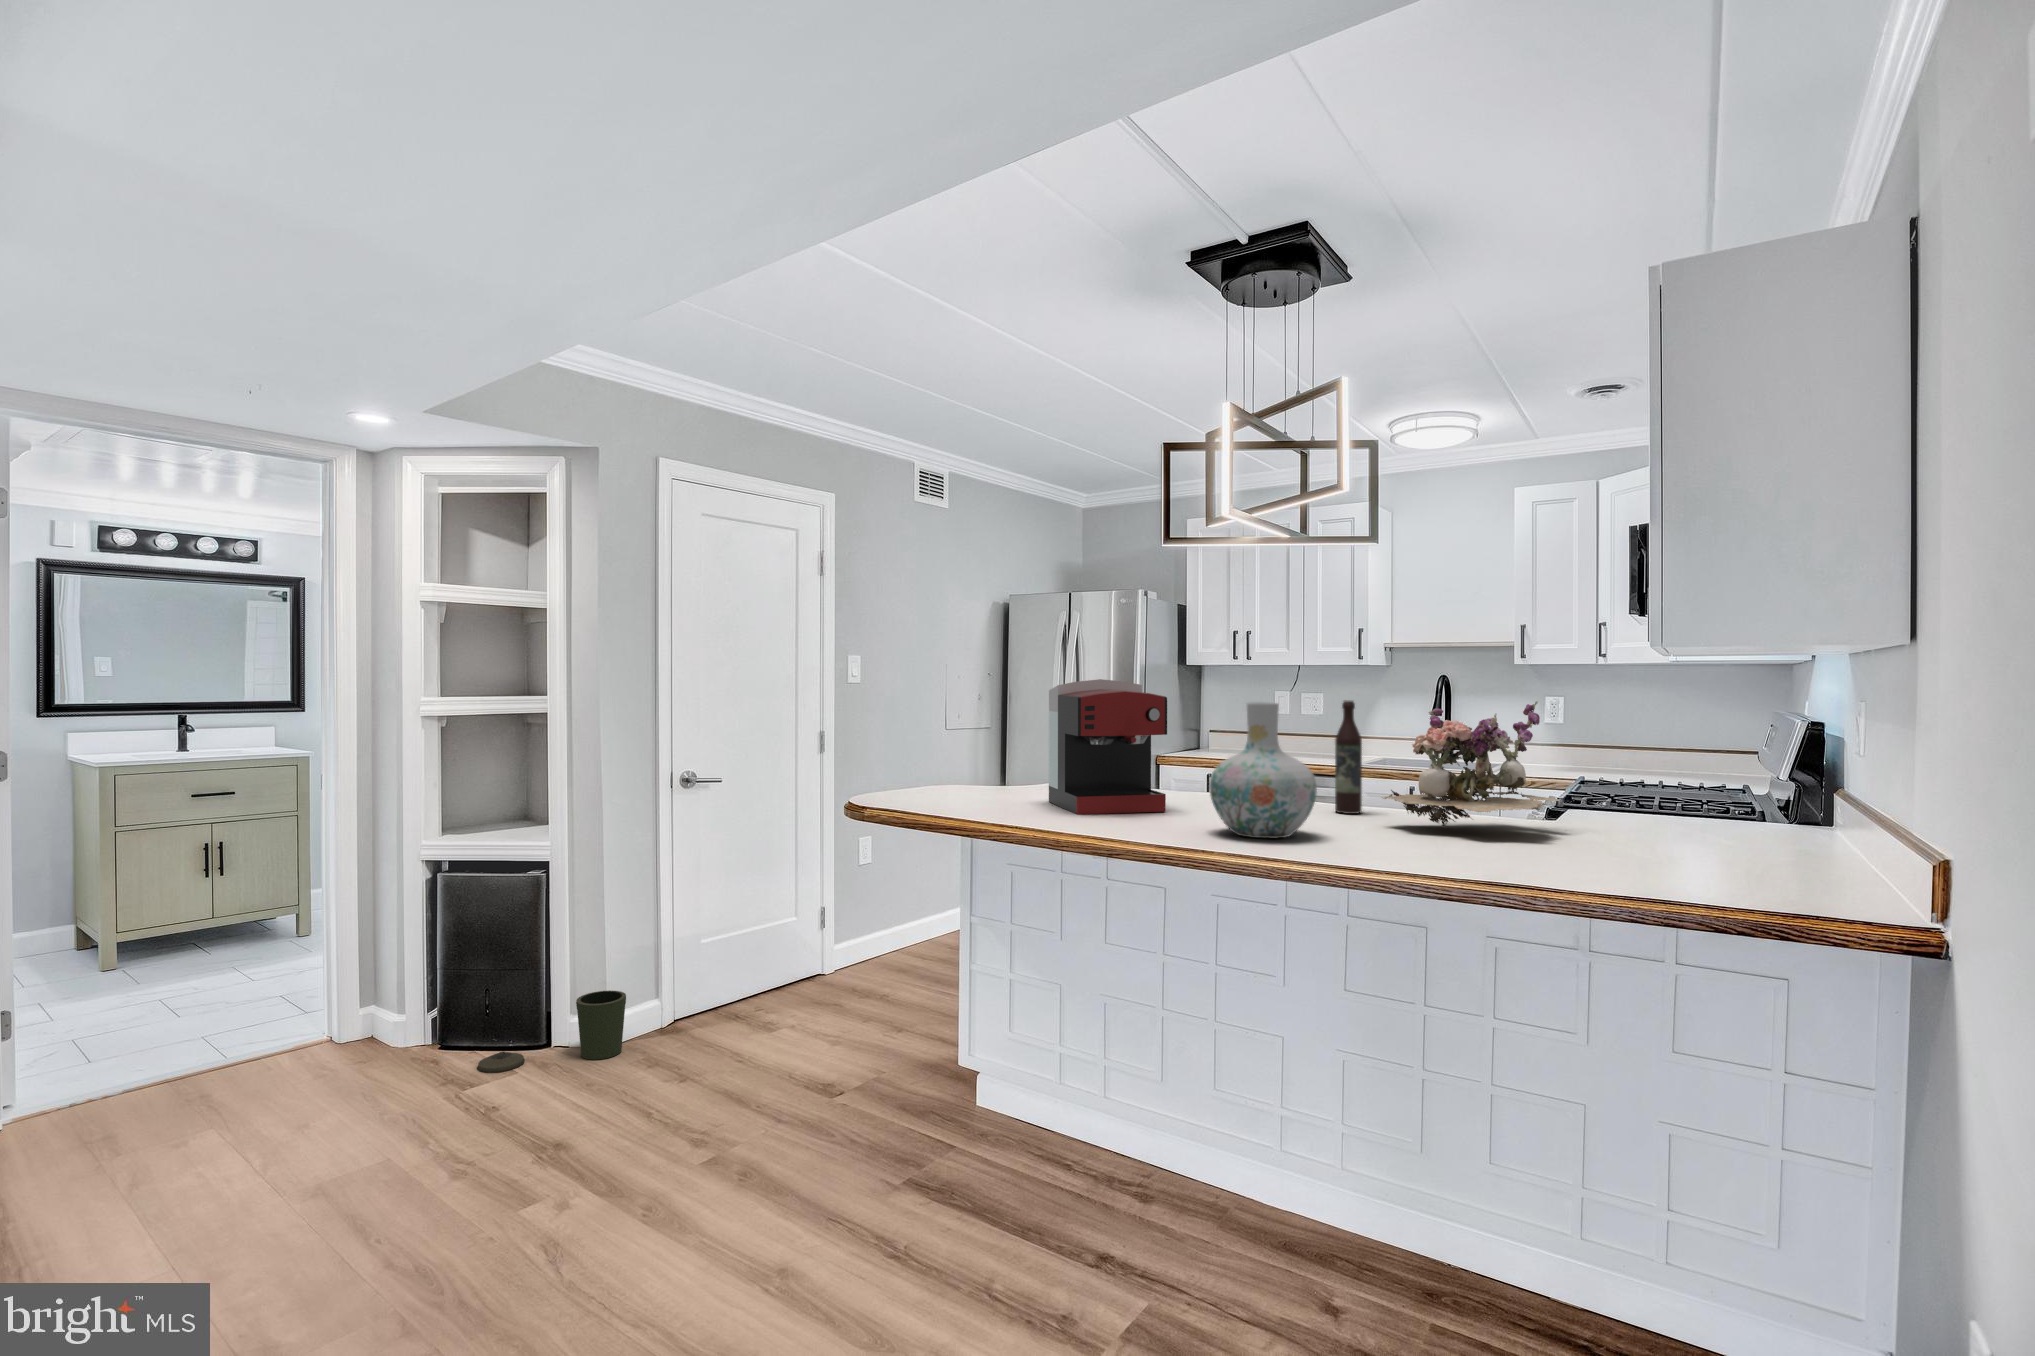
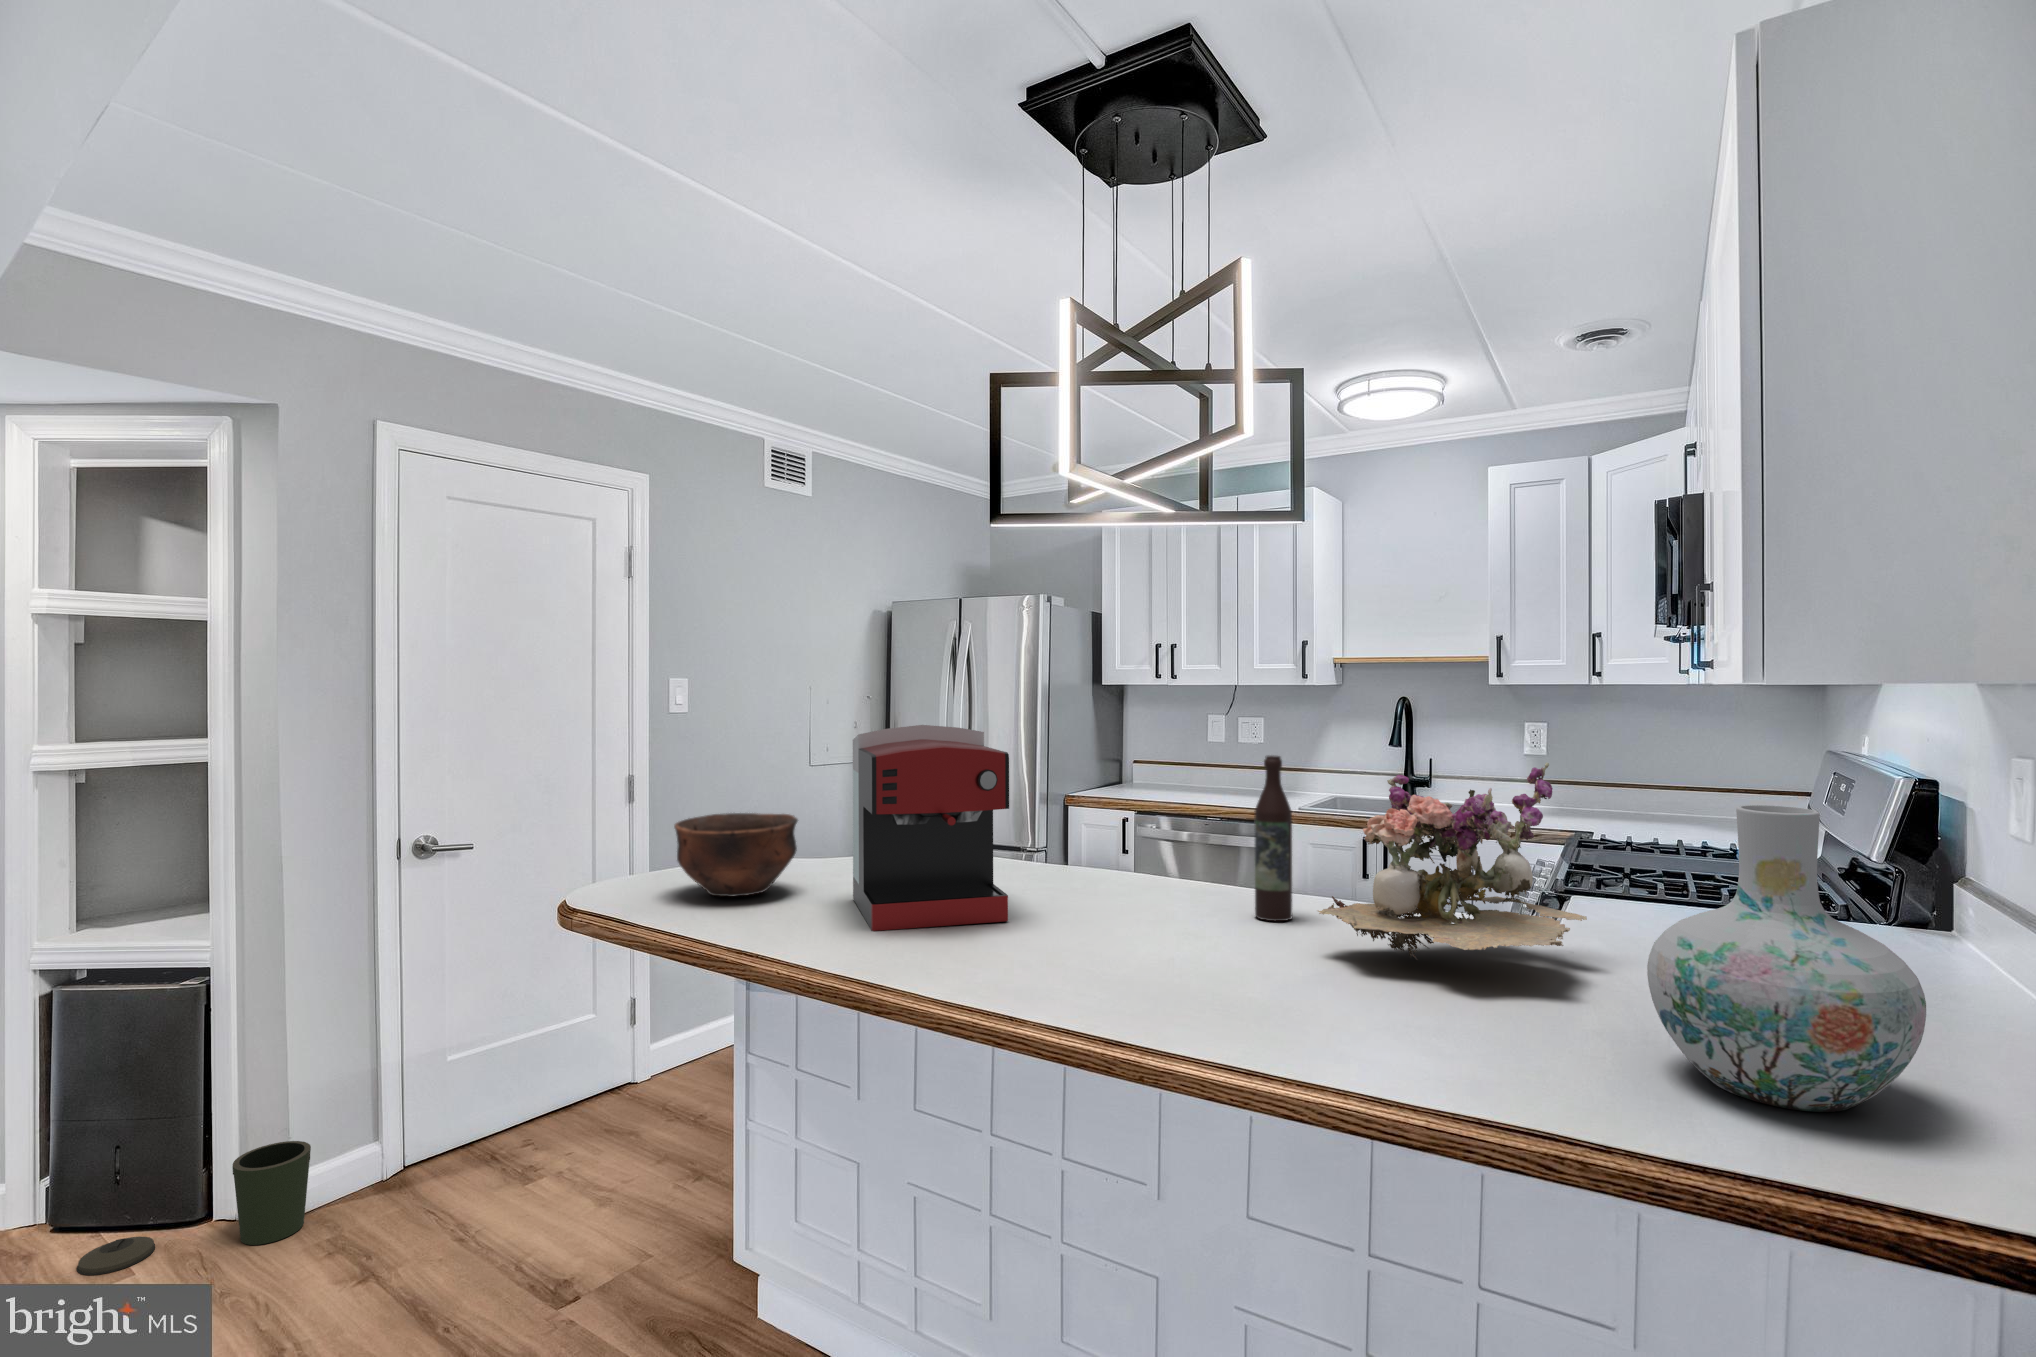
vase: present [1209,702,1317,838] -> present [1647,805,1926,1112]
bowl: none [922,745,1007,799] -> present [674,813,798,897]

